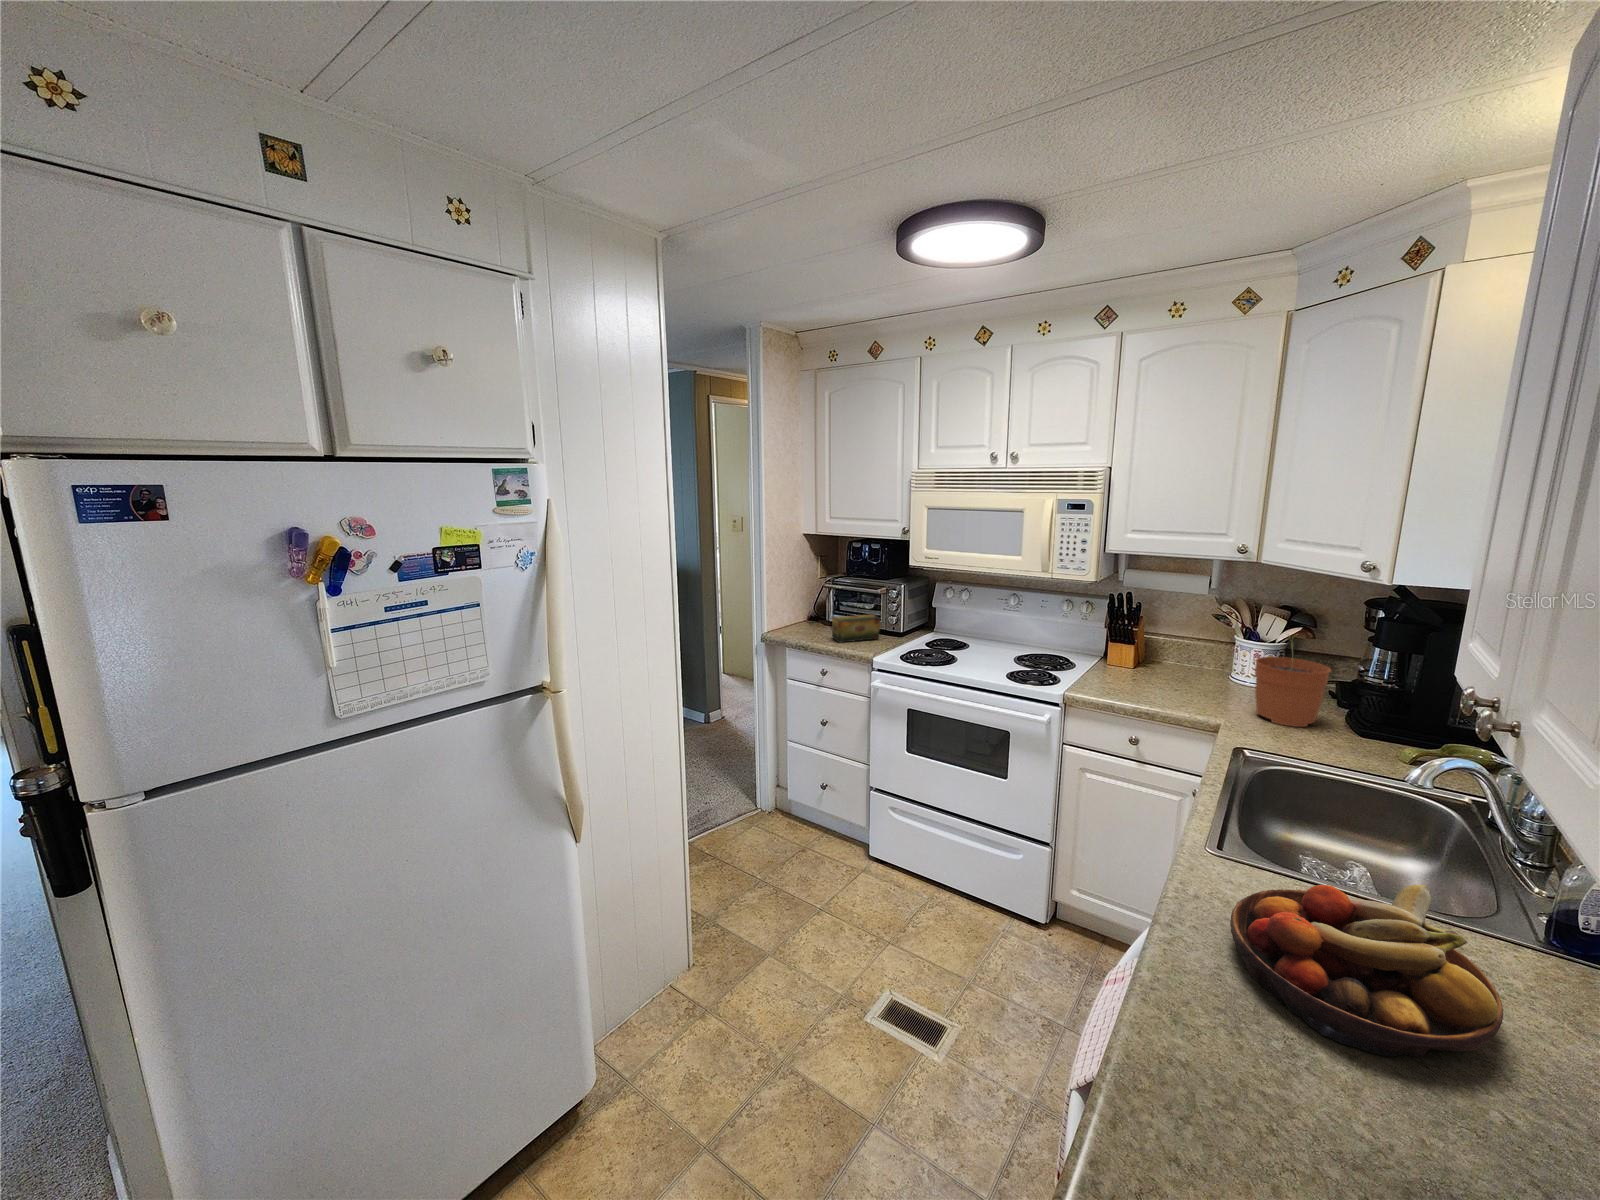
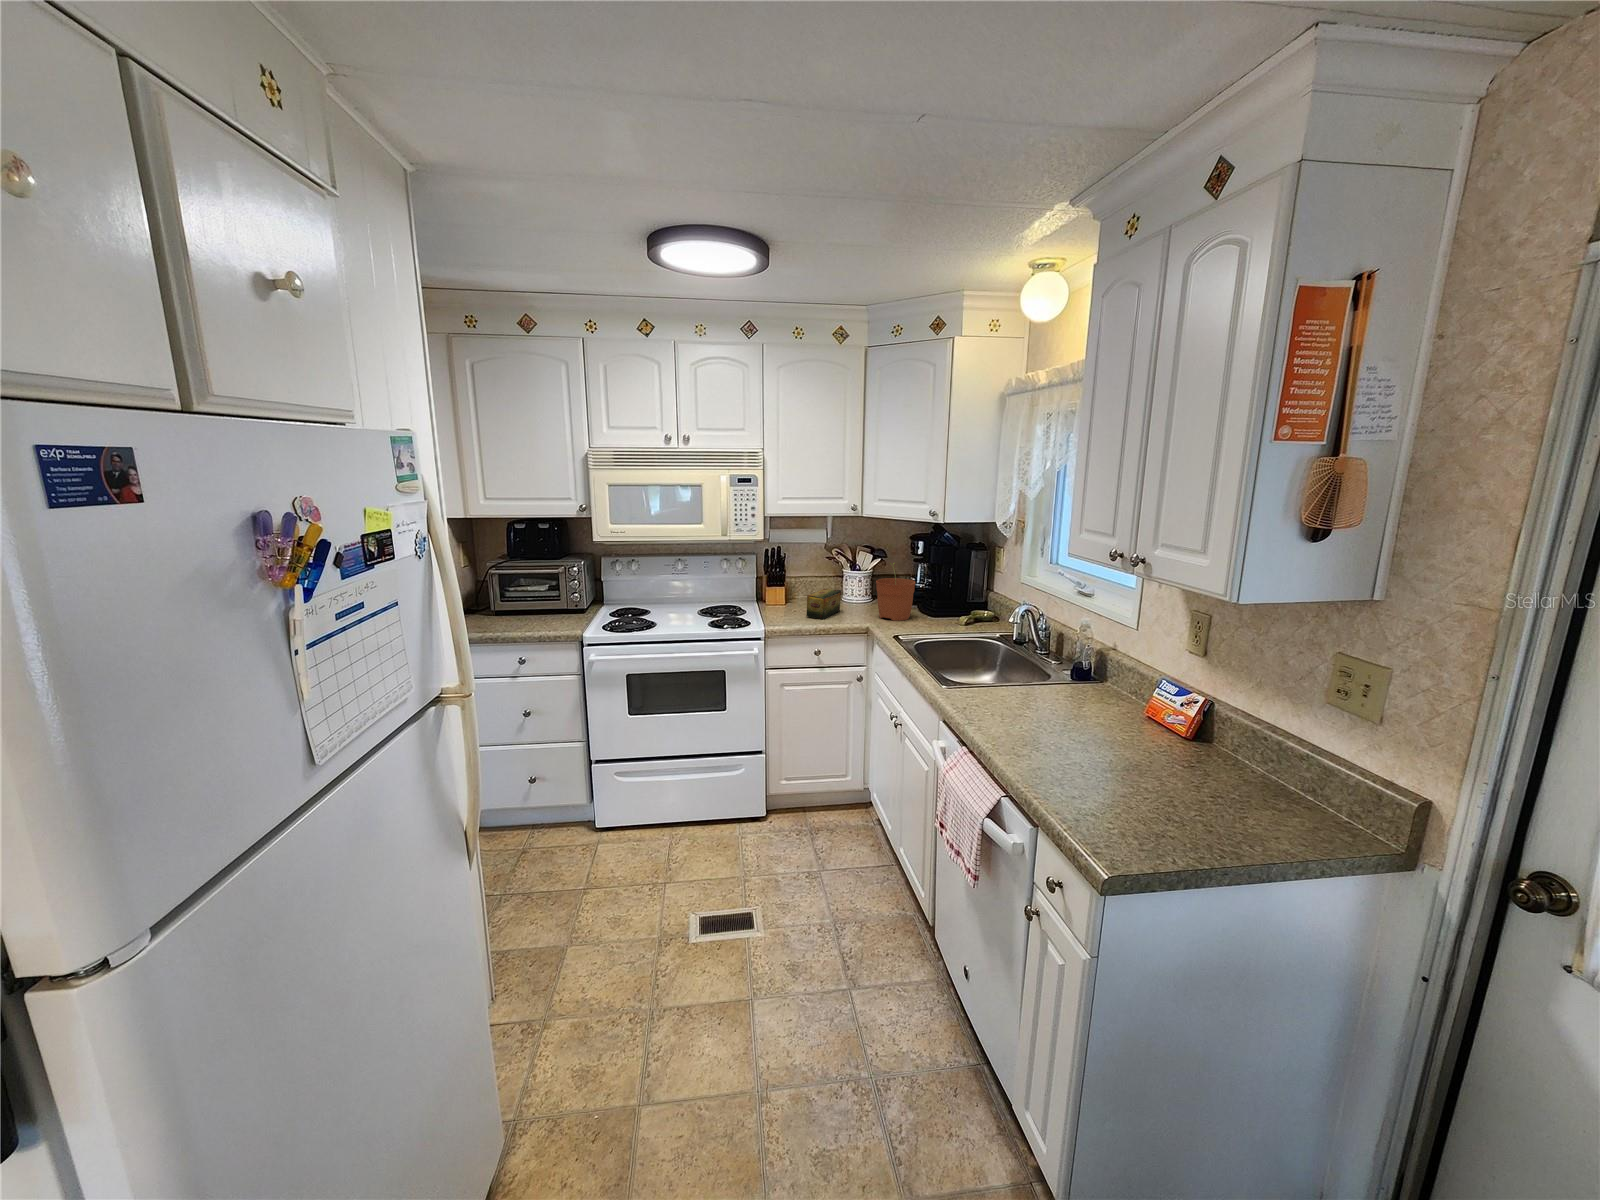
tea box: present [832,614,880,643] -> present [806,589,841,619]
fruit bowl: present [1230,884,1503,1057] -> none [995,665,1107,740]

